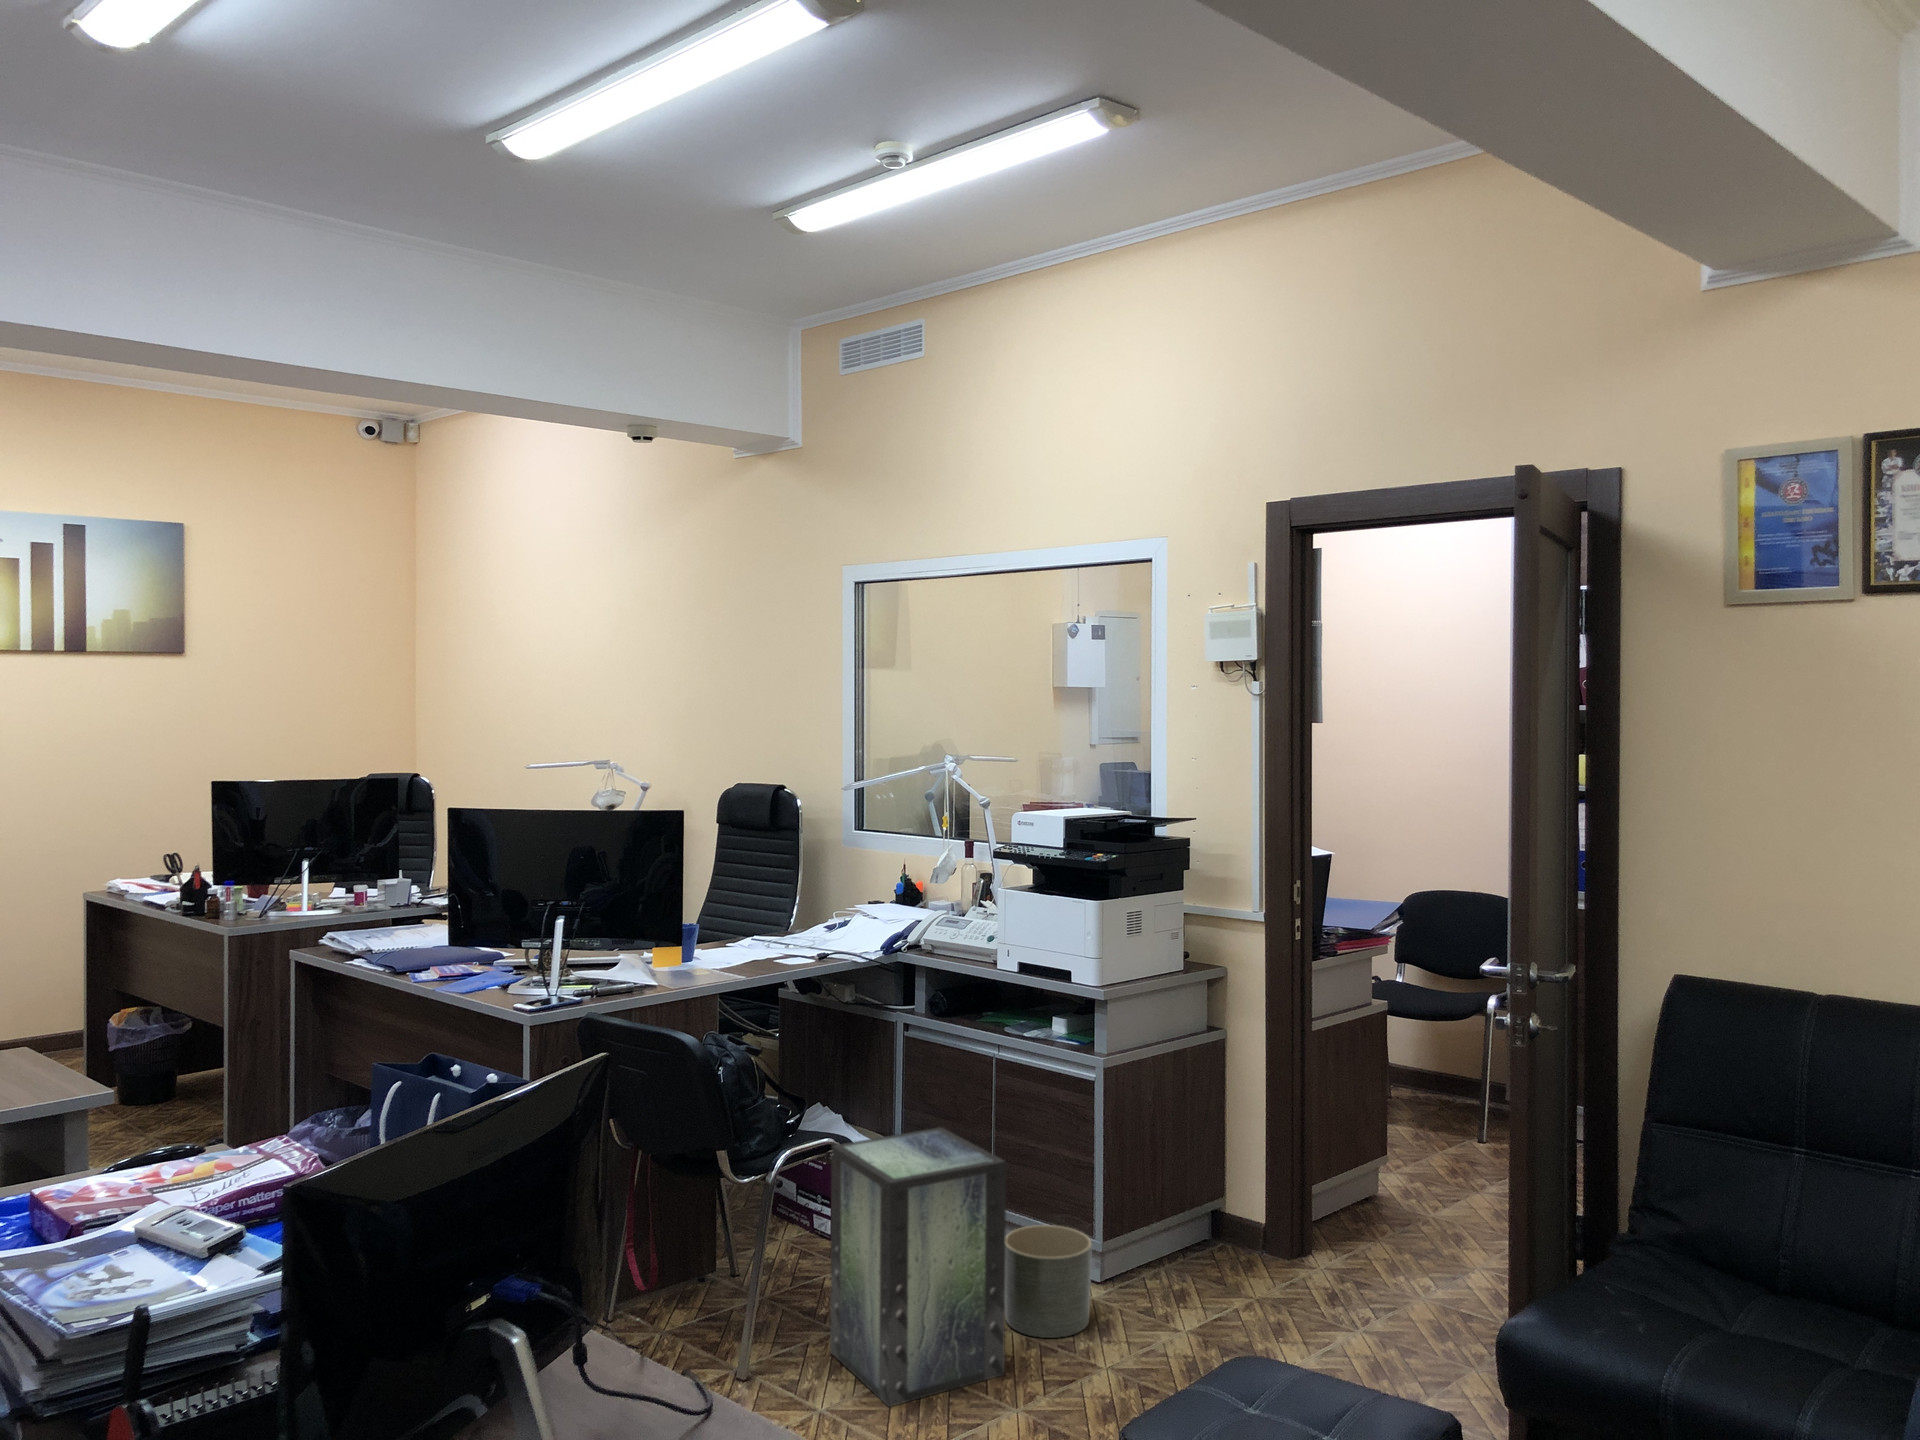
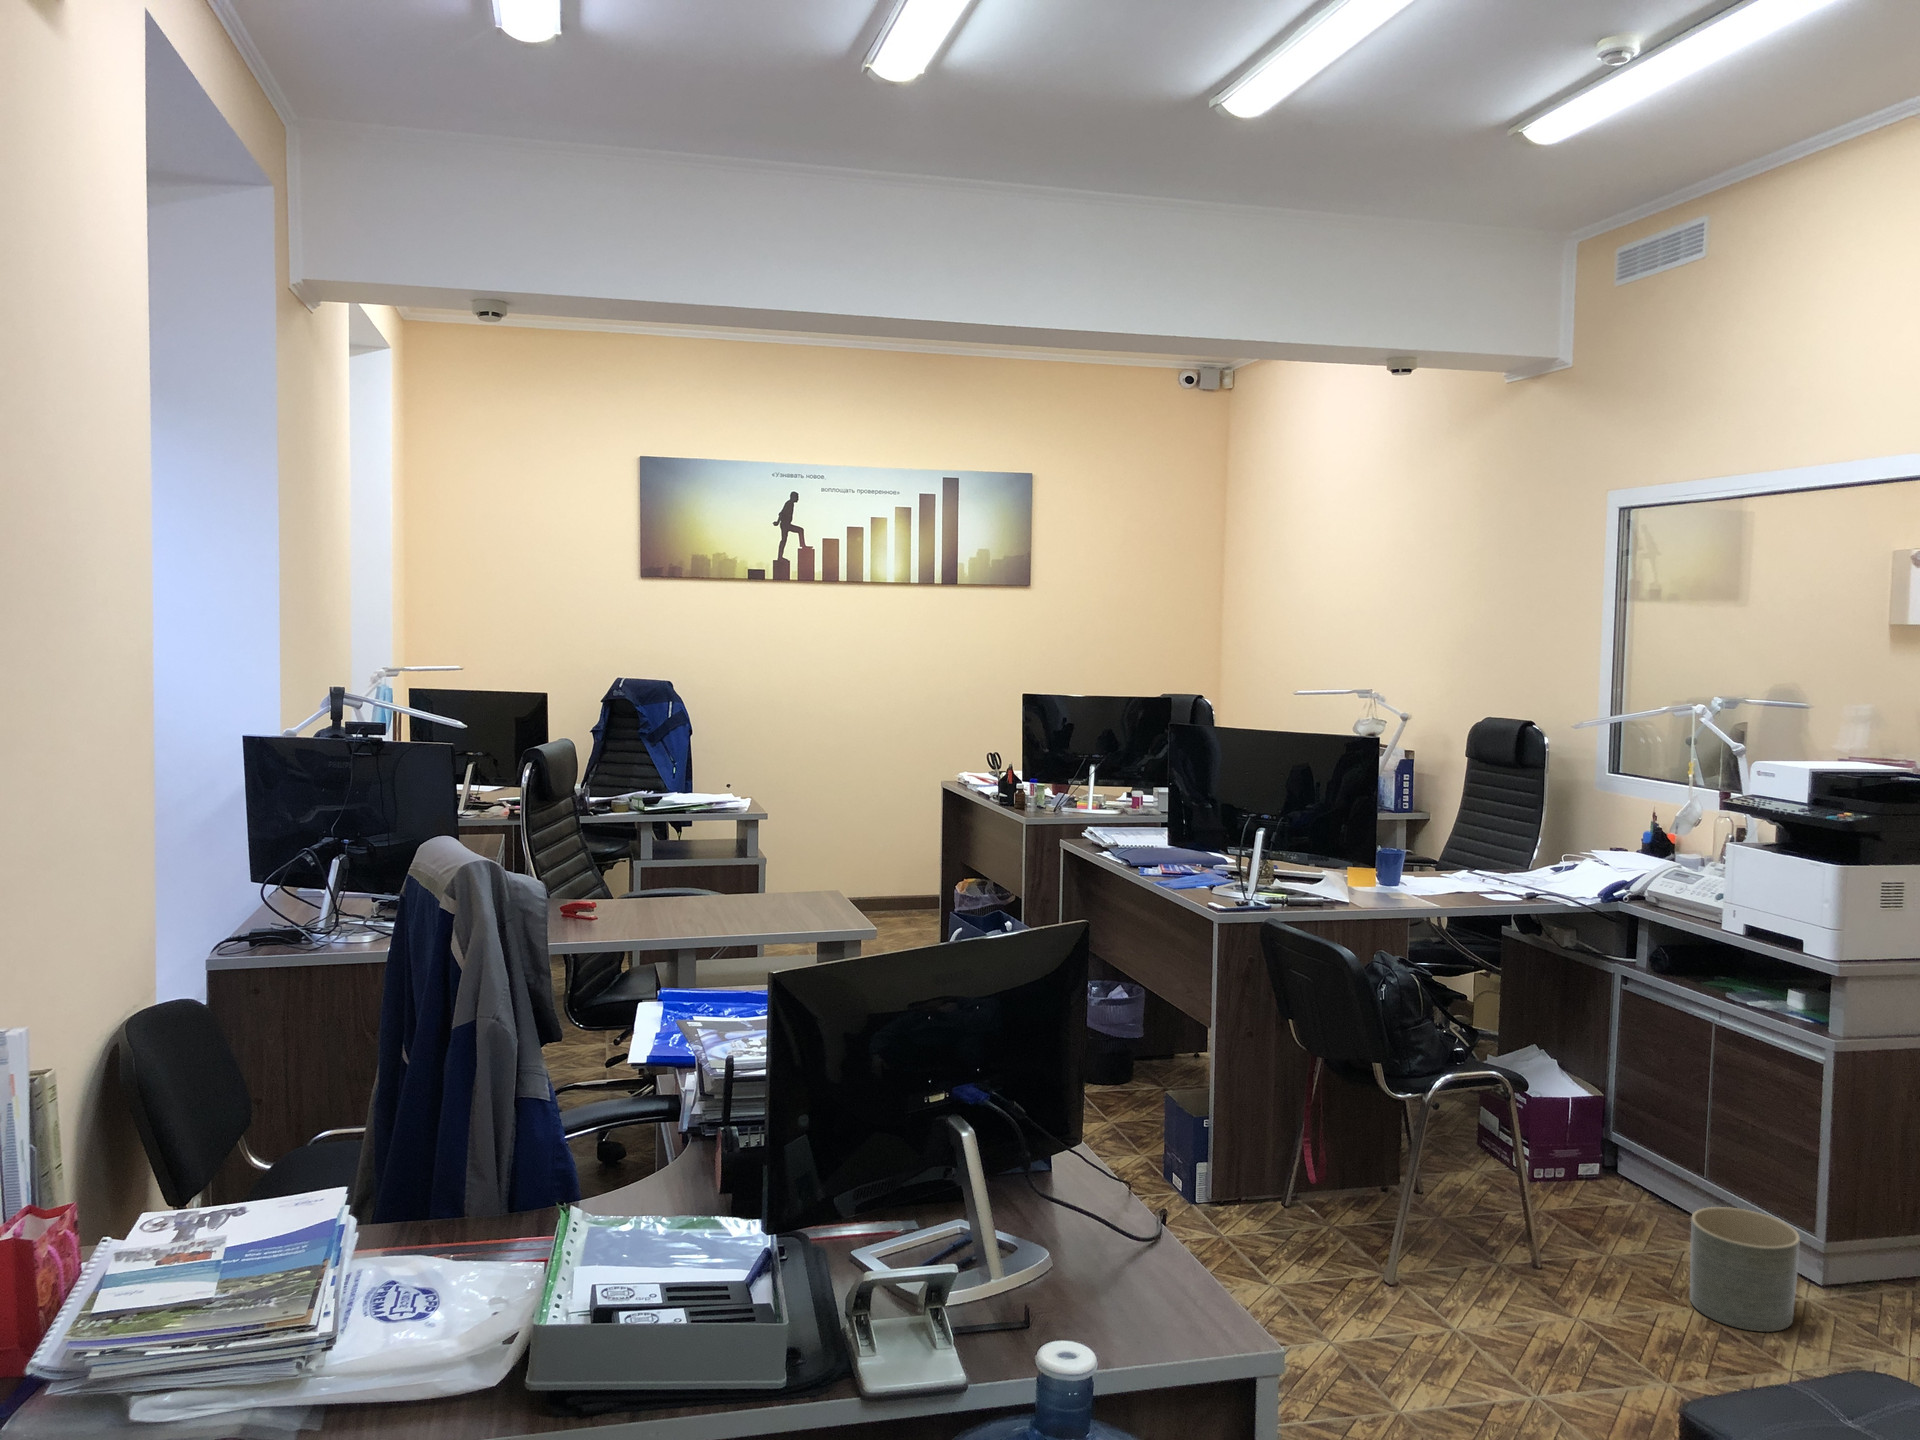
storage box: present [830,1127,1006,1407] -> none [1485,1080,1677,1348]

